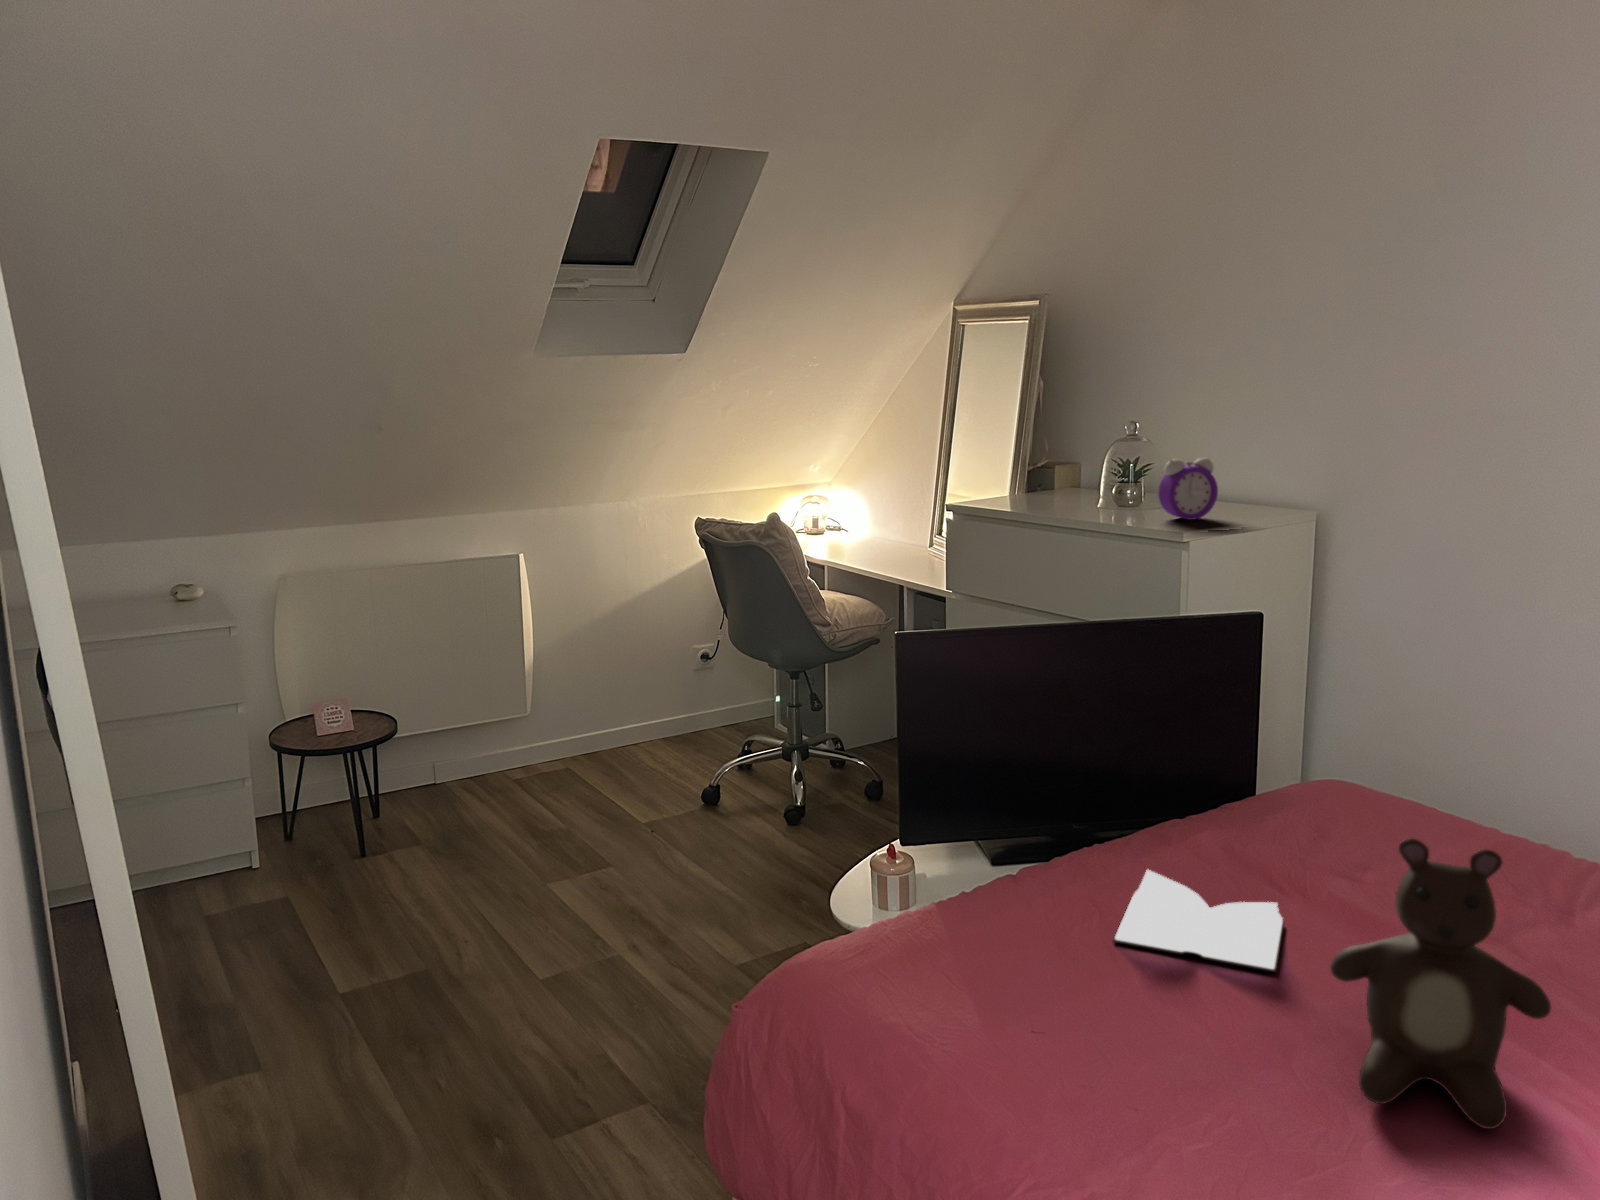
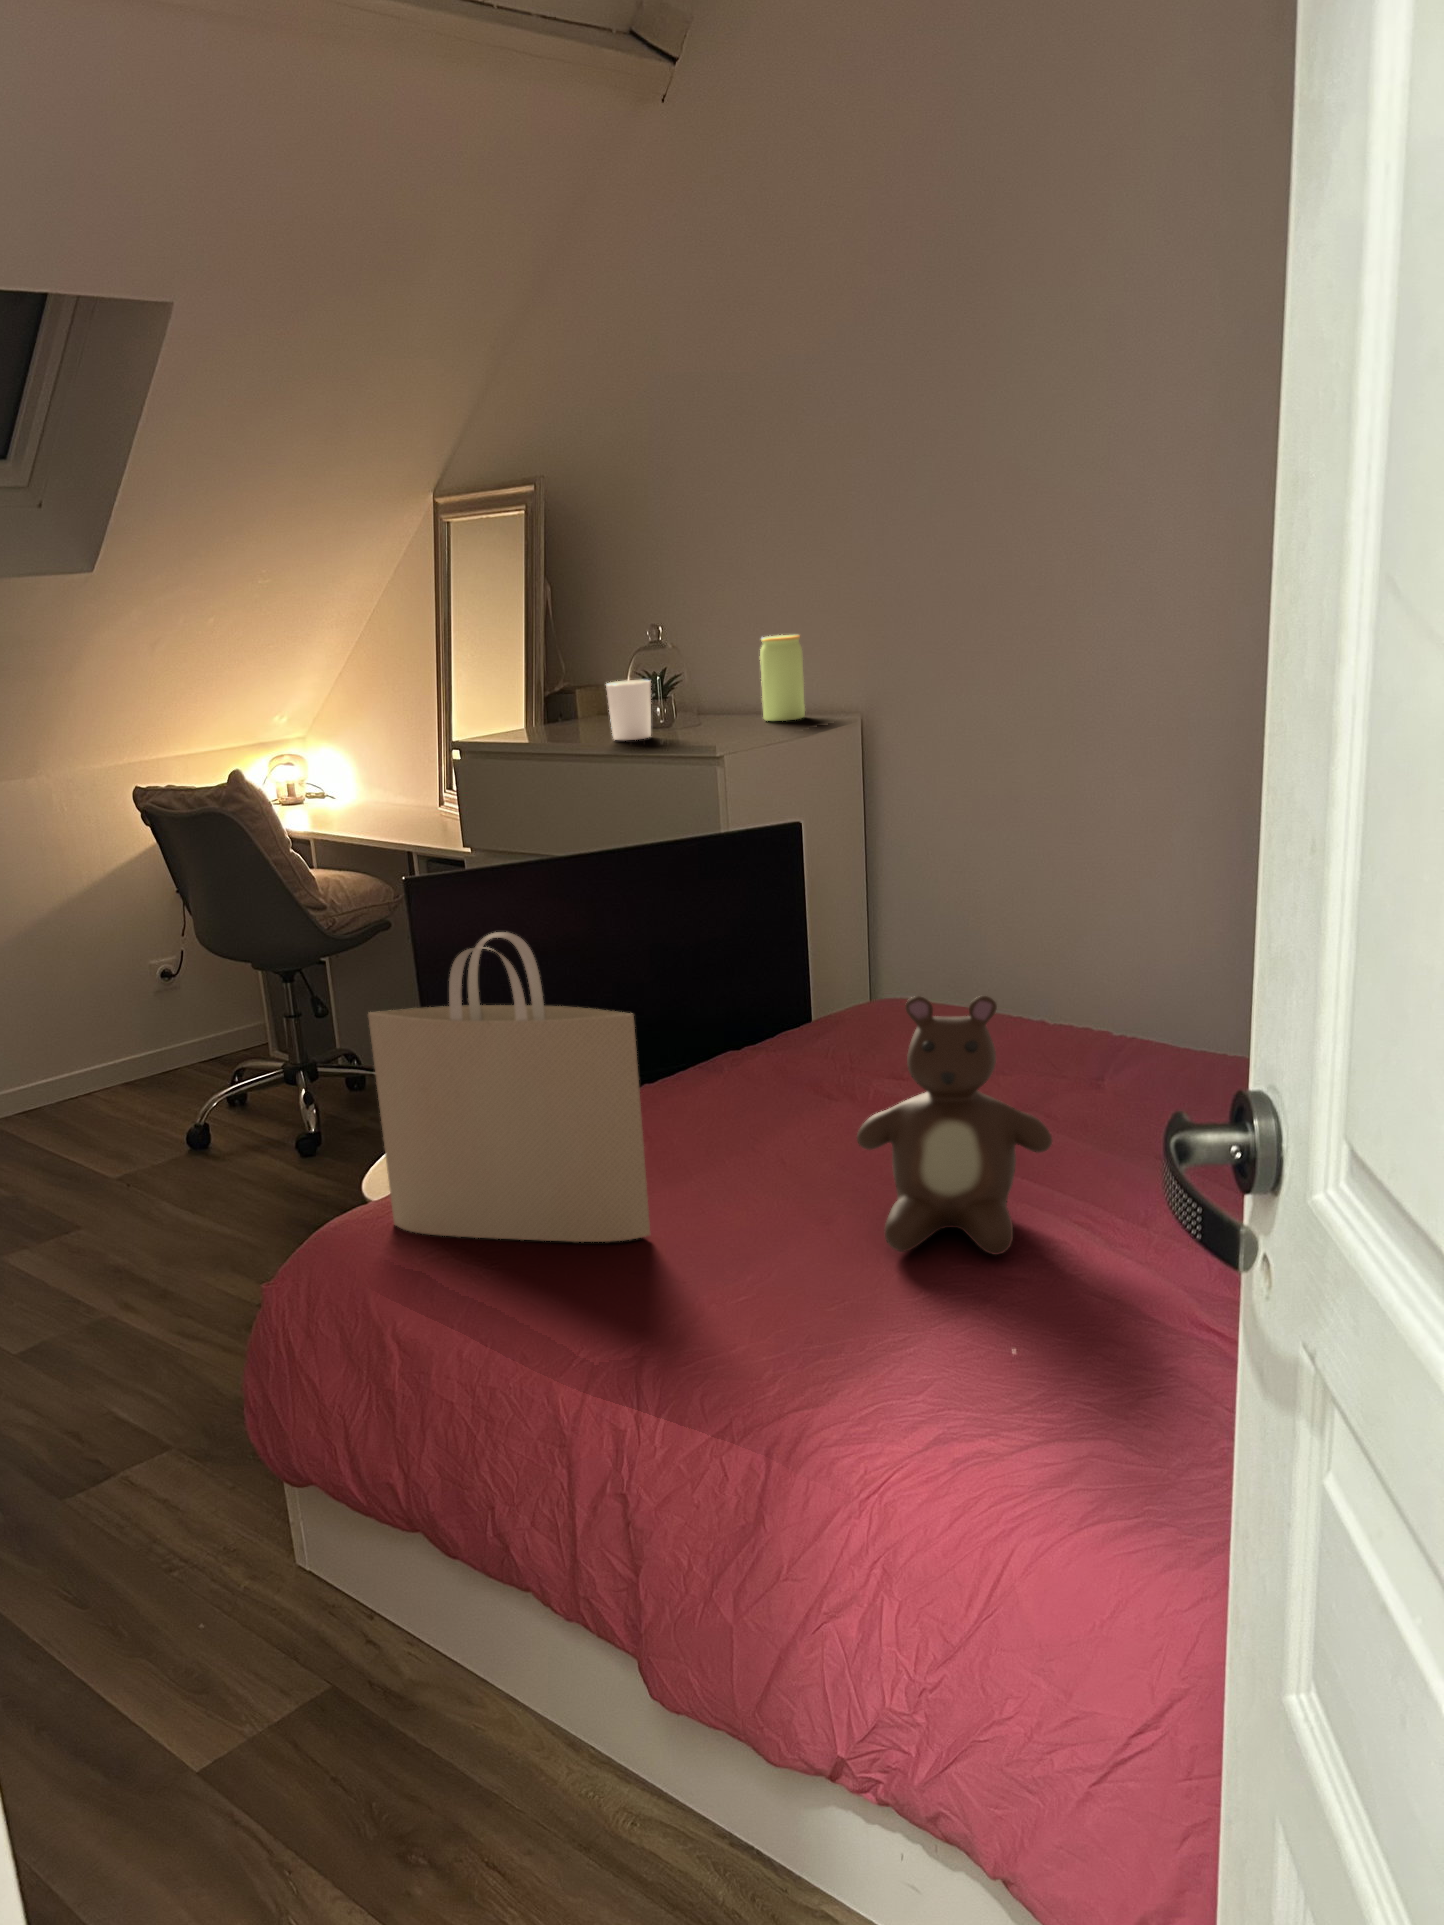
jar: none [1222,440,1264,513] -> present [760,635,805,721]
alarm clock: present [1158,458,1218,520] -> none [688,658,754,732]
candle holder: none [1087,469,1127,520] -> present [606,680,651,740]
tote bag: none [863,720,1117,1032] -> present [368,932,650,1242]
book: present [1113,870,1284,972] -> none [655,1091,829,1166]

